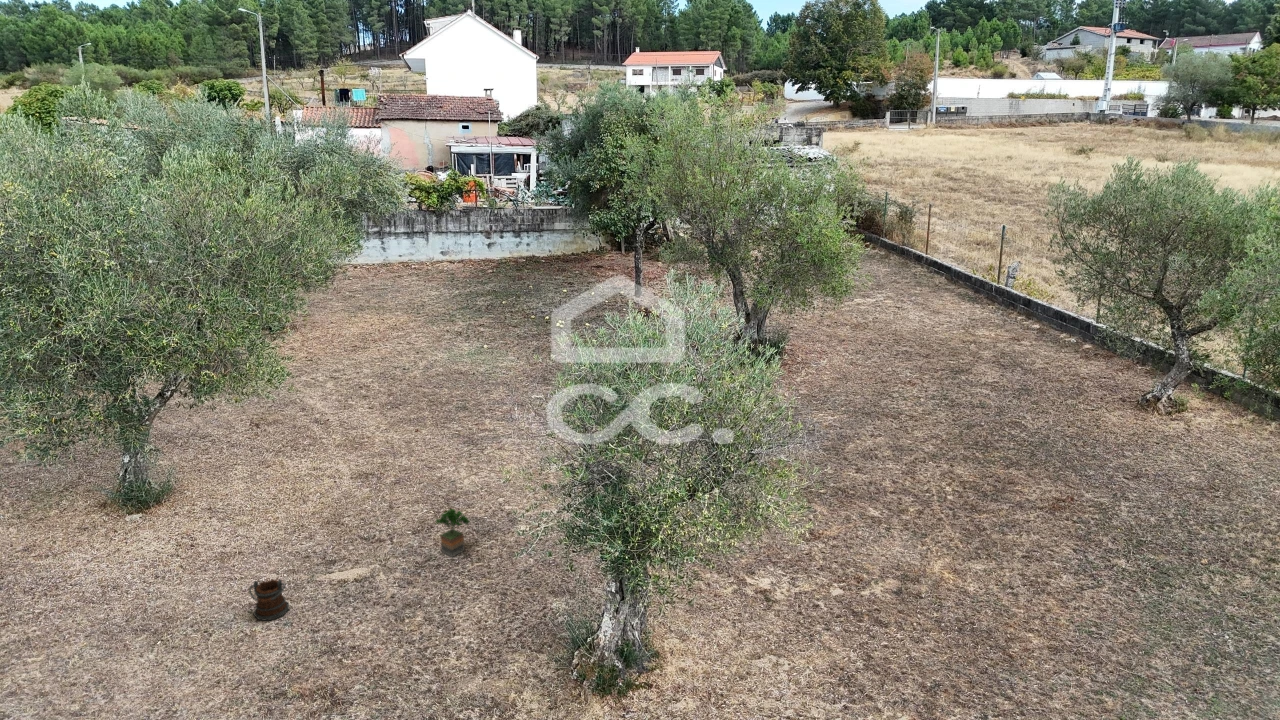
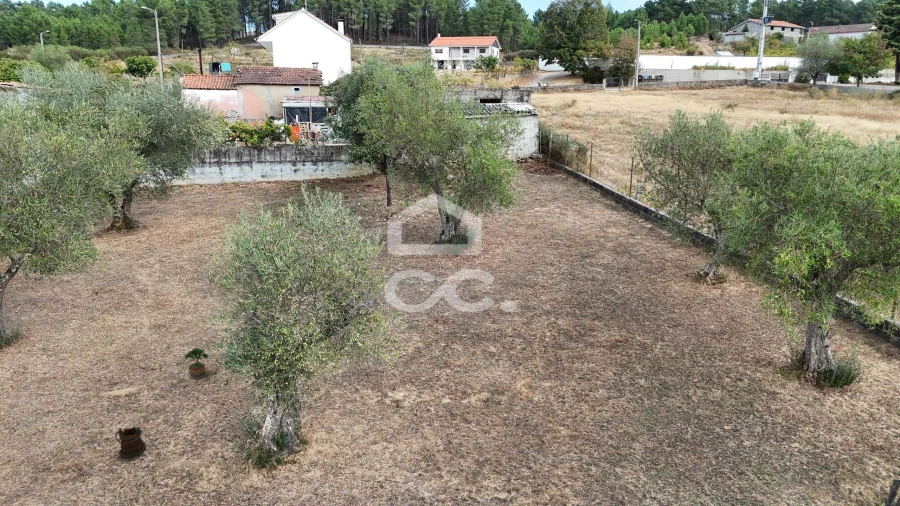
bucket: present [249,579,289,621] -> present [115,427,146,458]

